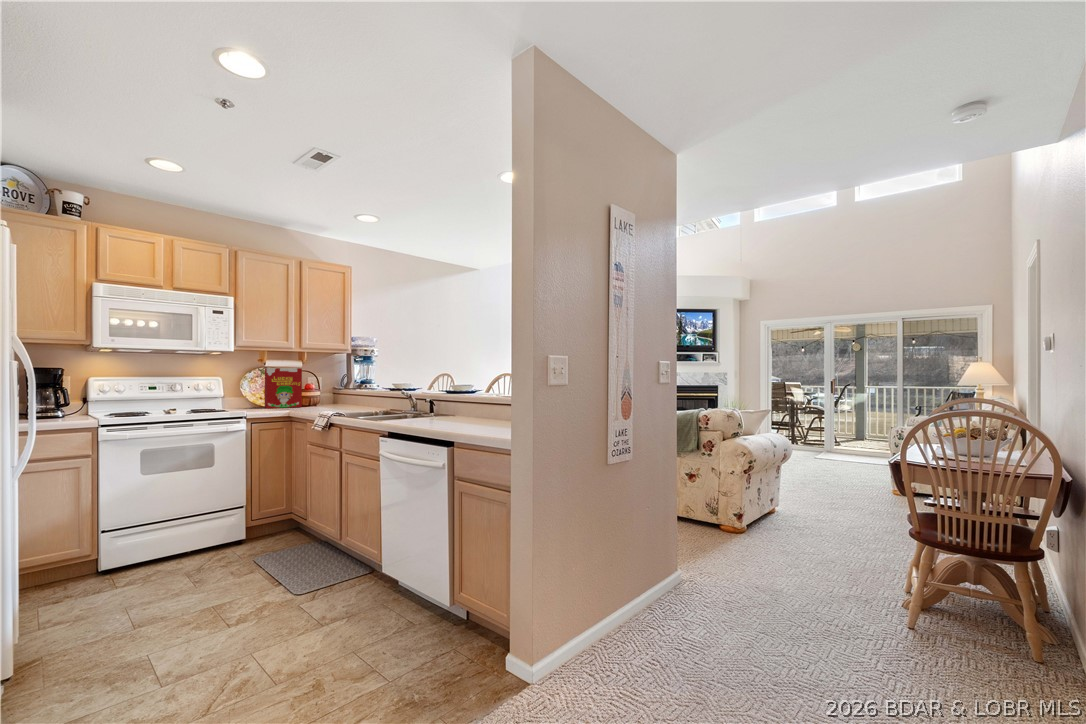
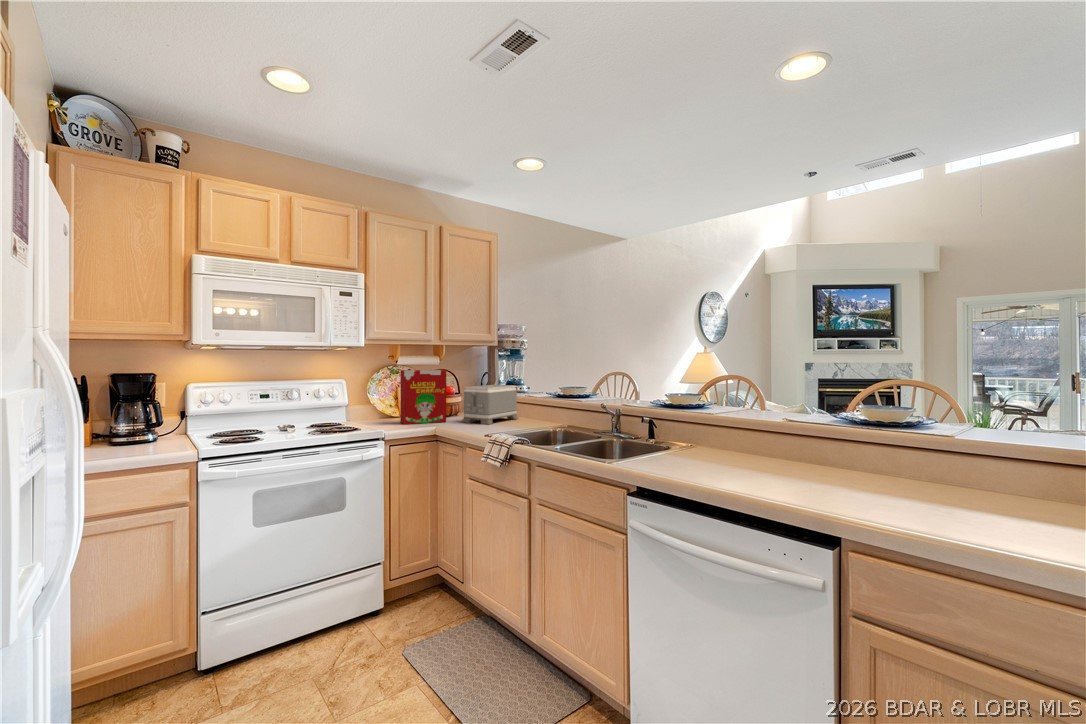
toaster: none [314,380,362,408] -> present [462,385,518,424]

